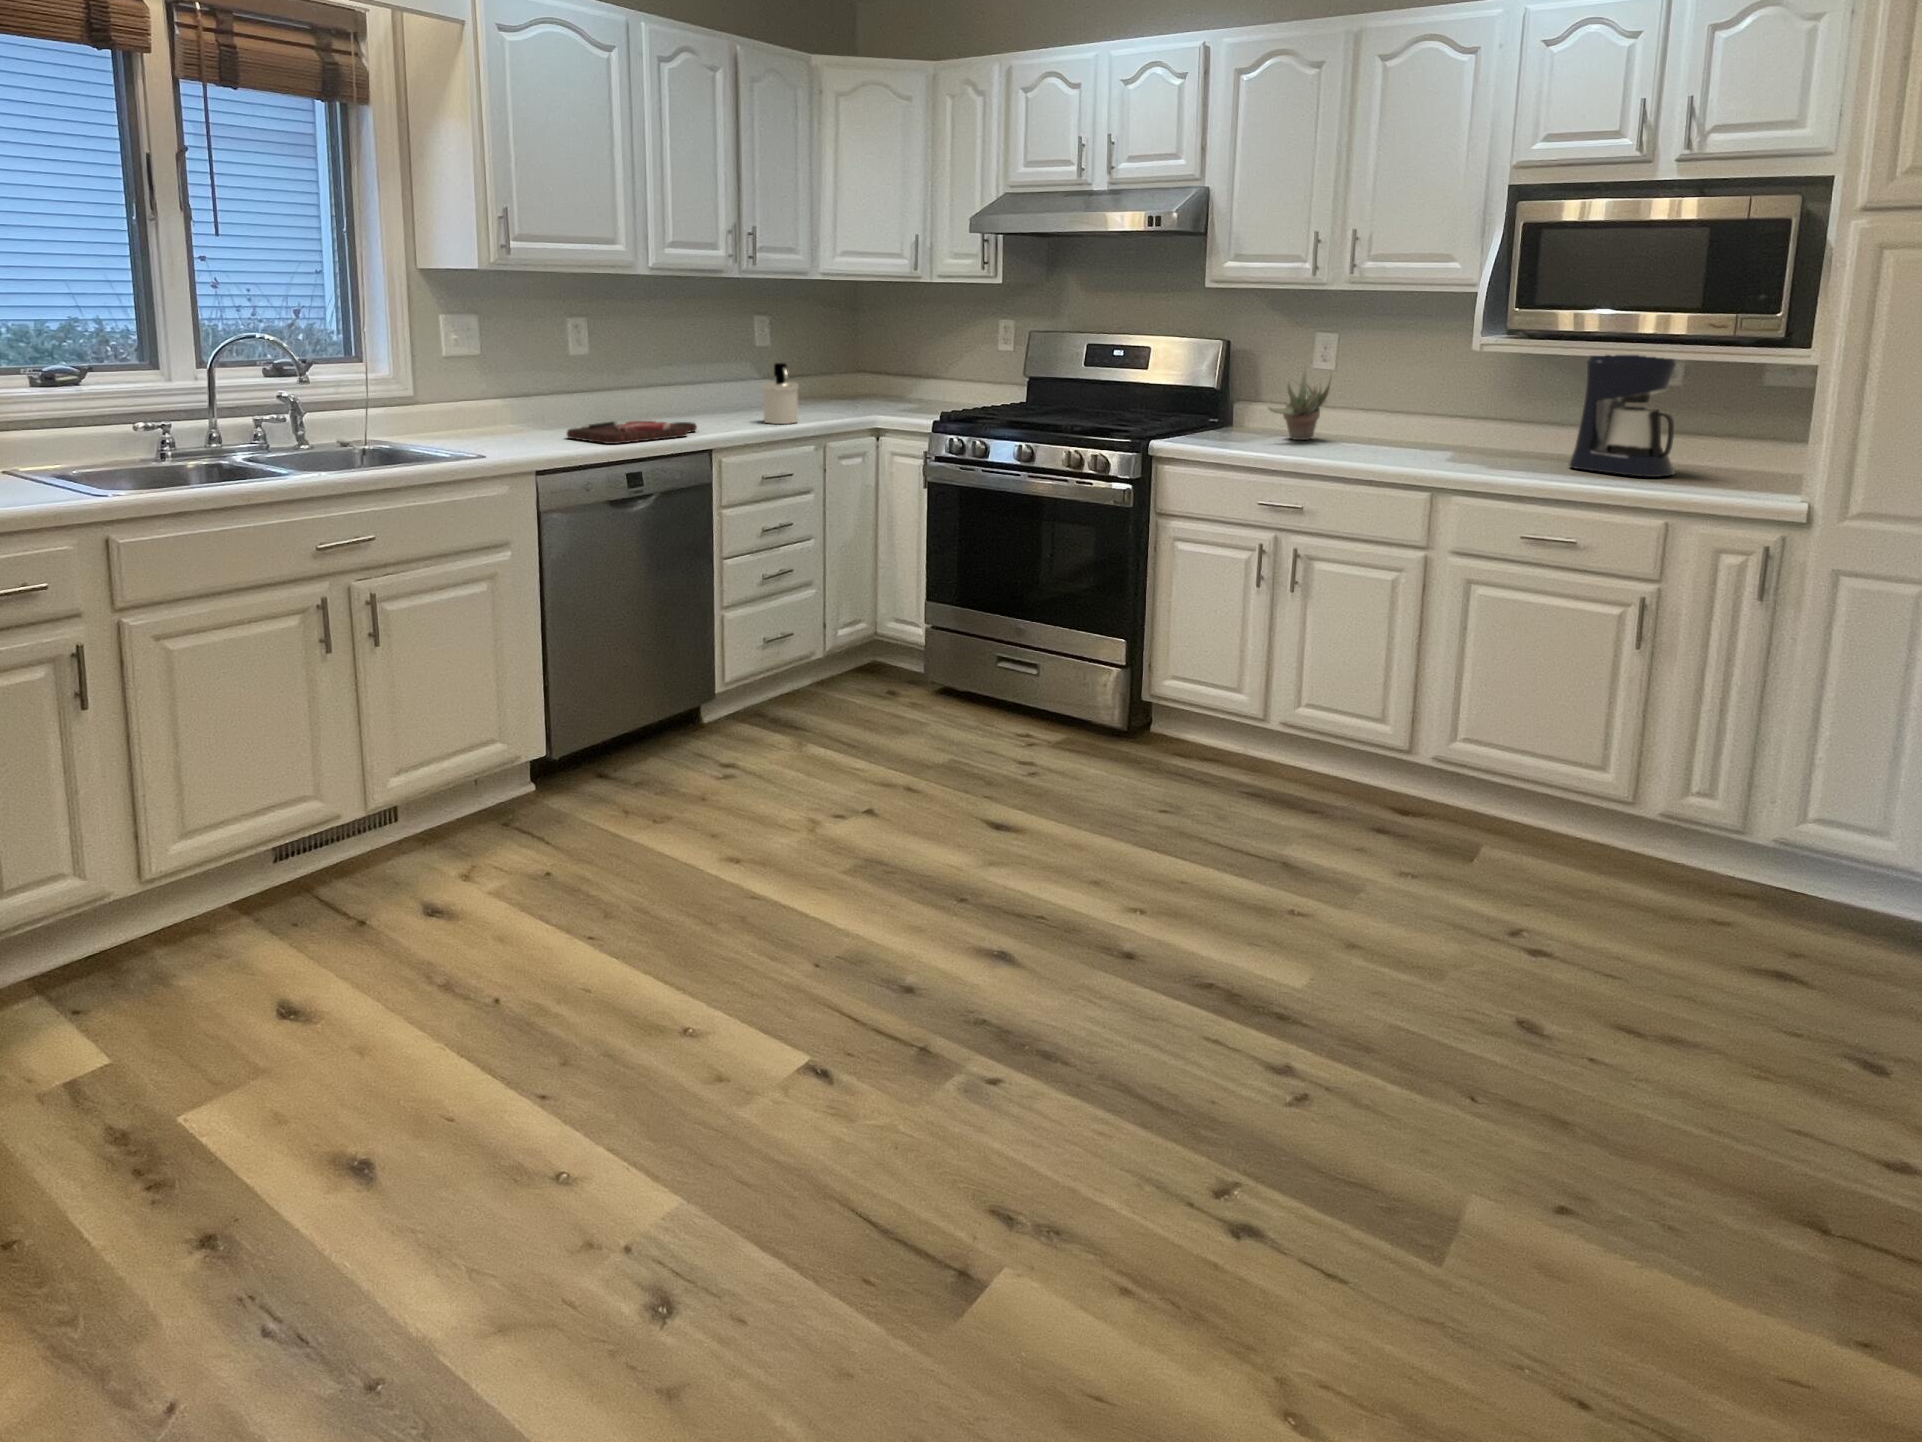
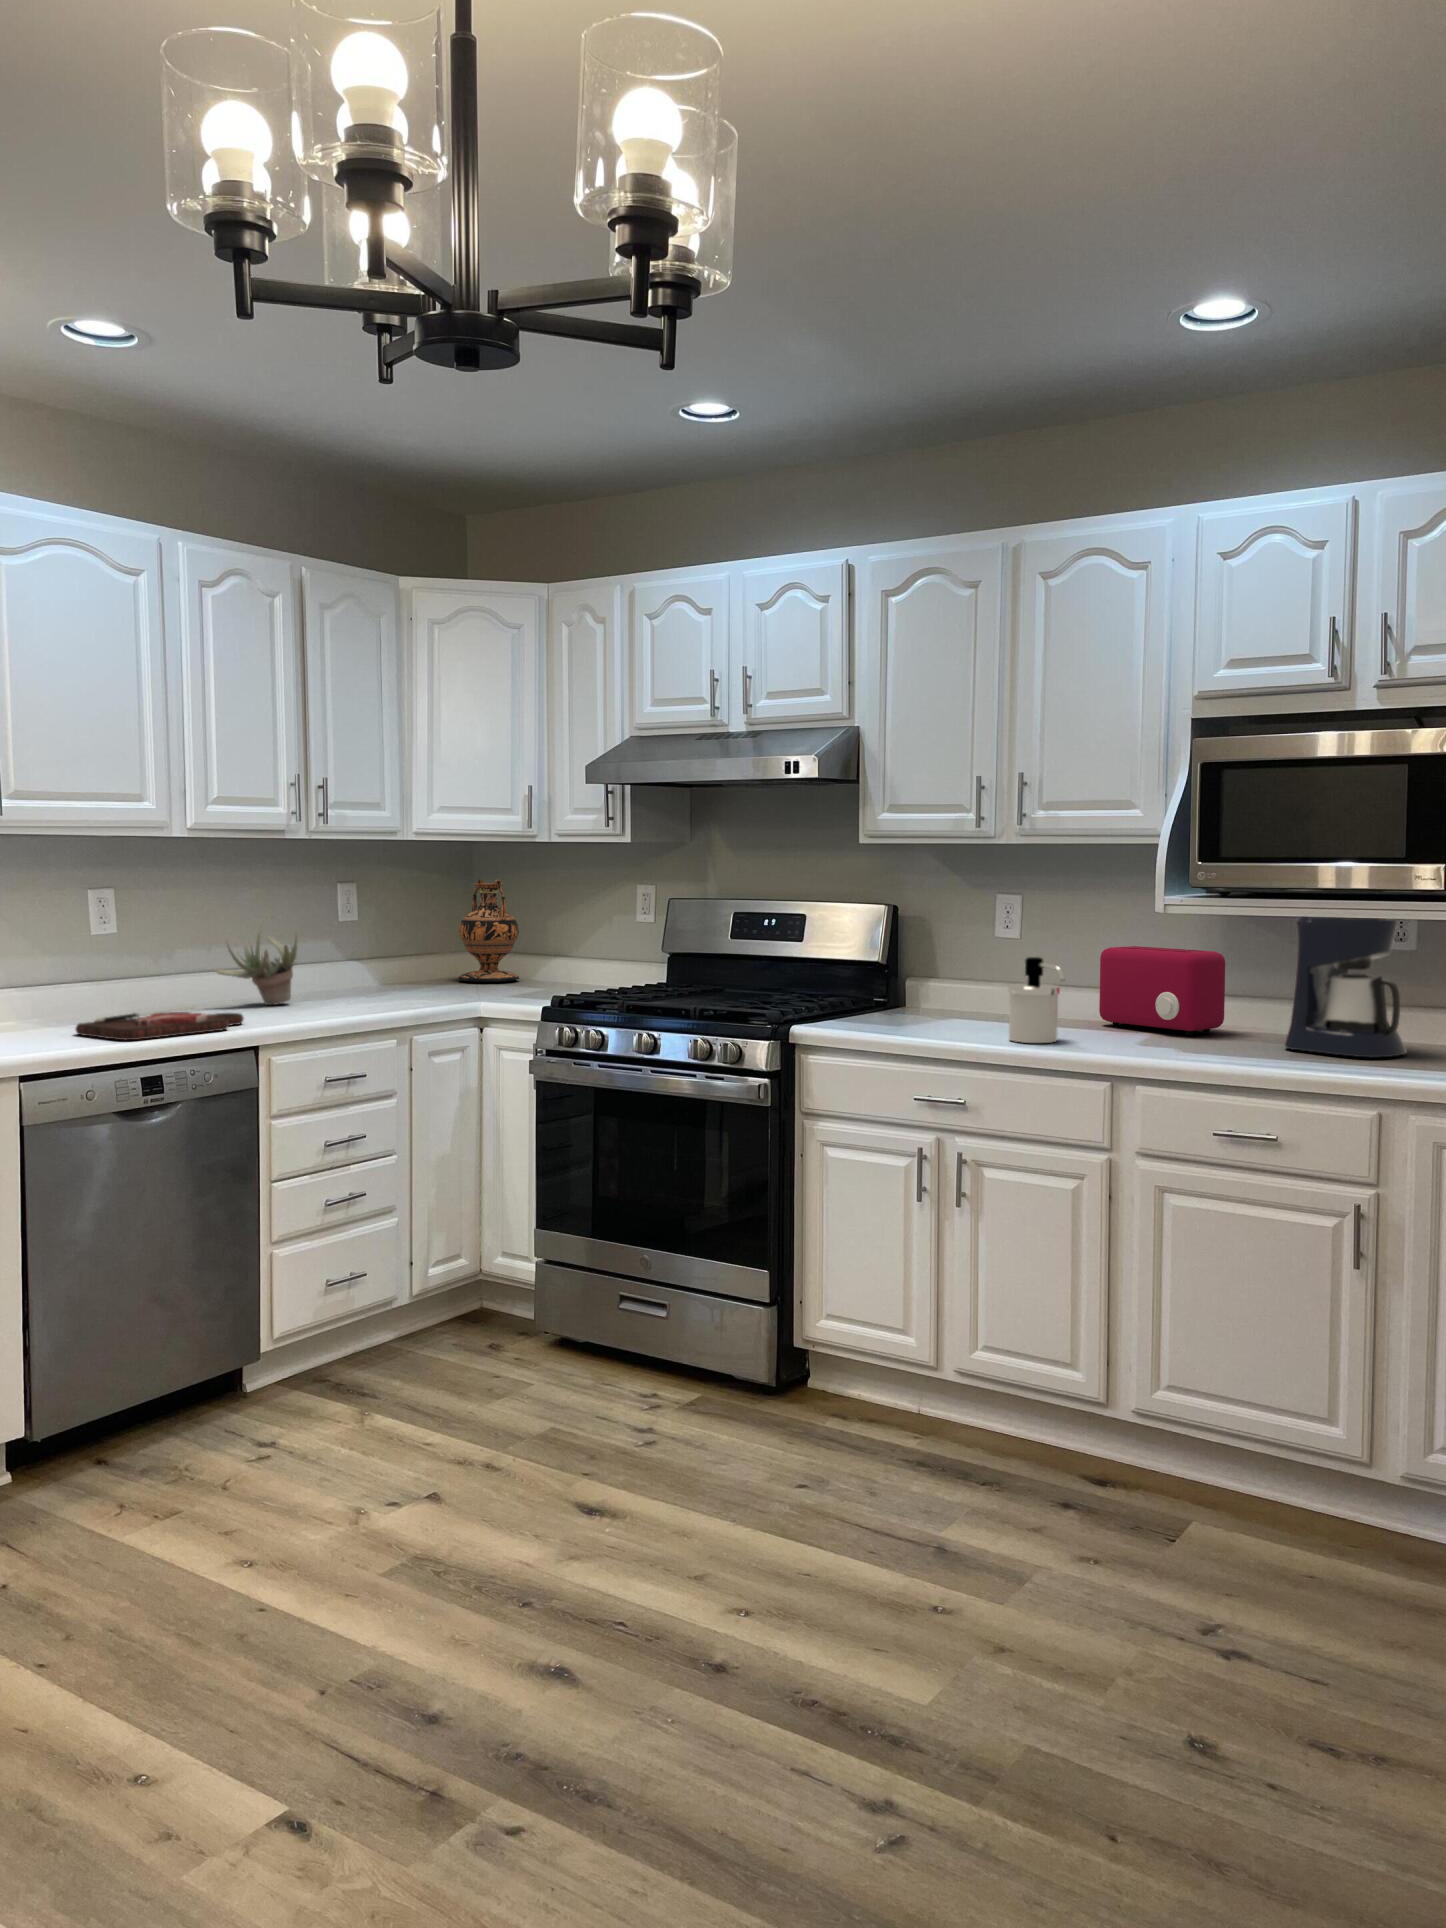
vase: none [848,314,898,399] -> present [459,879,519,982]
soap dispenser: present [762,363,799,424] -> present [1008,957,1064,1043]
succulent plant: present [1268,363,1332,440] -> present [213,923,297,1005]
toaster: none [1403,380,1516,455] -> present [1099,946,1225,1035]

